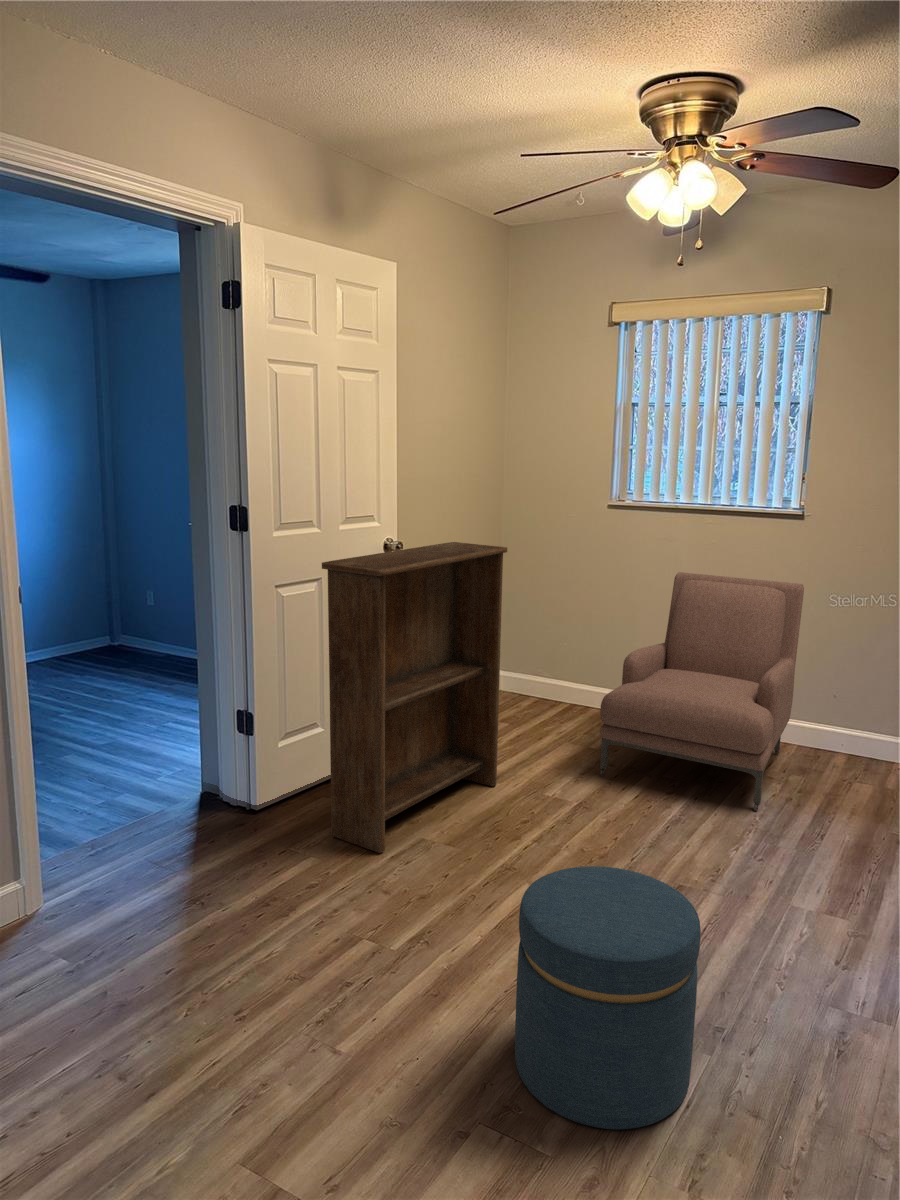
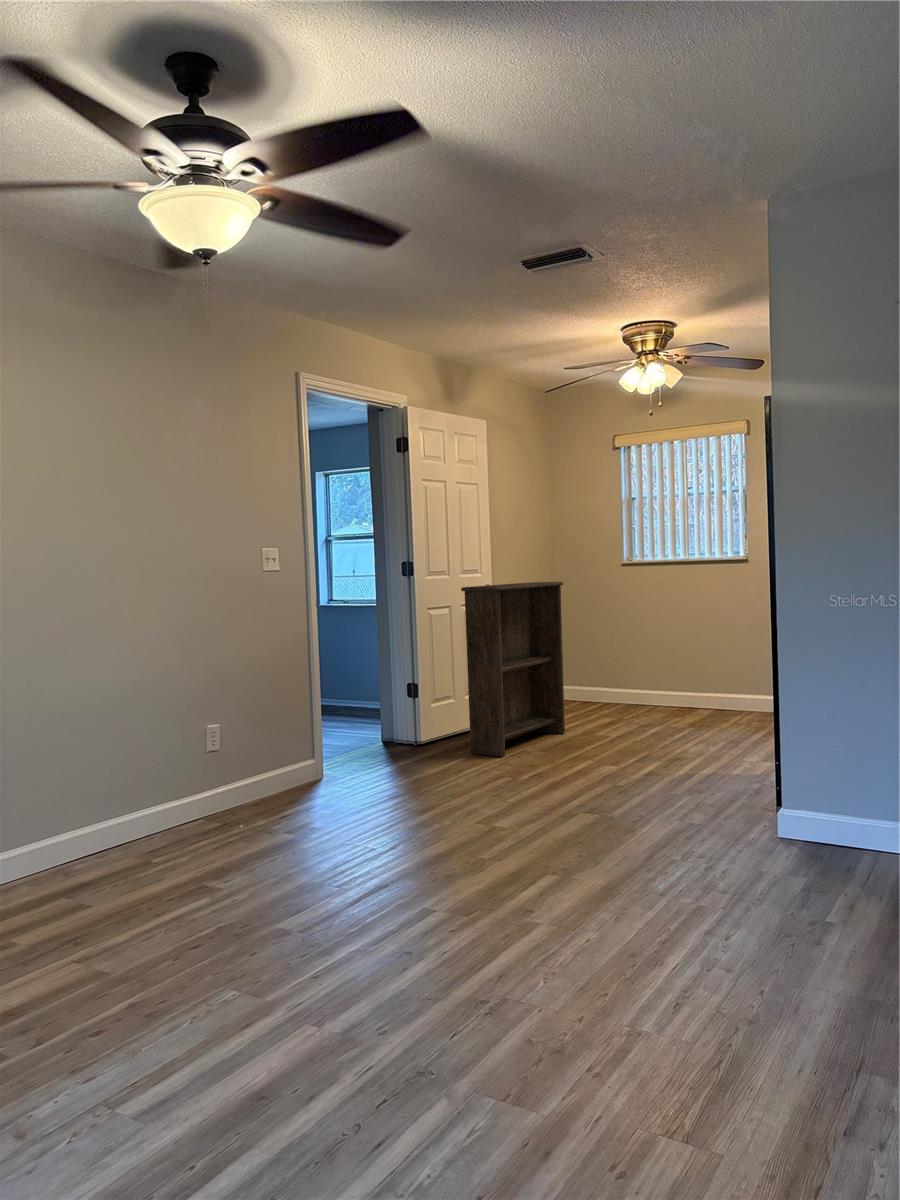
armchair: present [600,572,804,811] -> none [627,603,752,735]
ottoman: present [515,866,701,1129] -> none [595,710,685,815]

